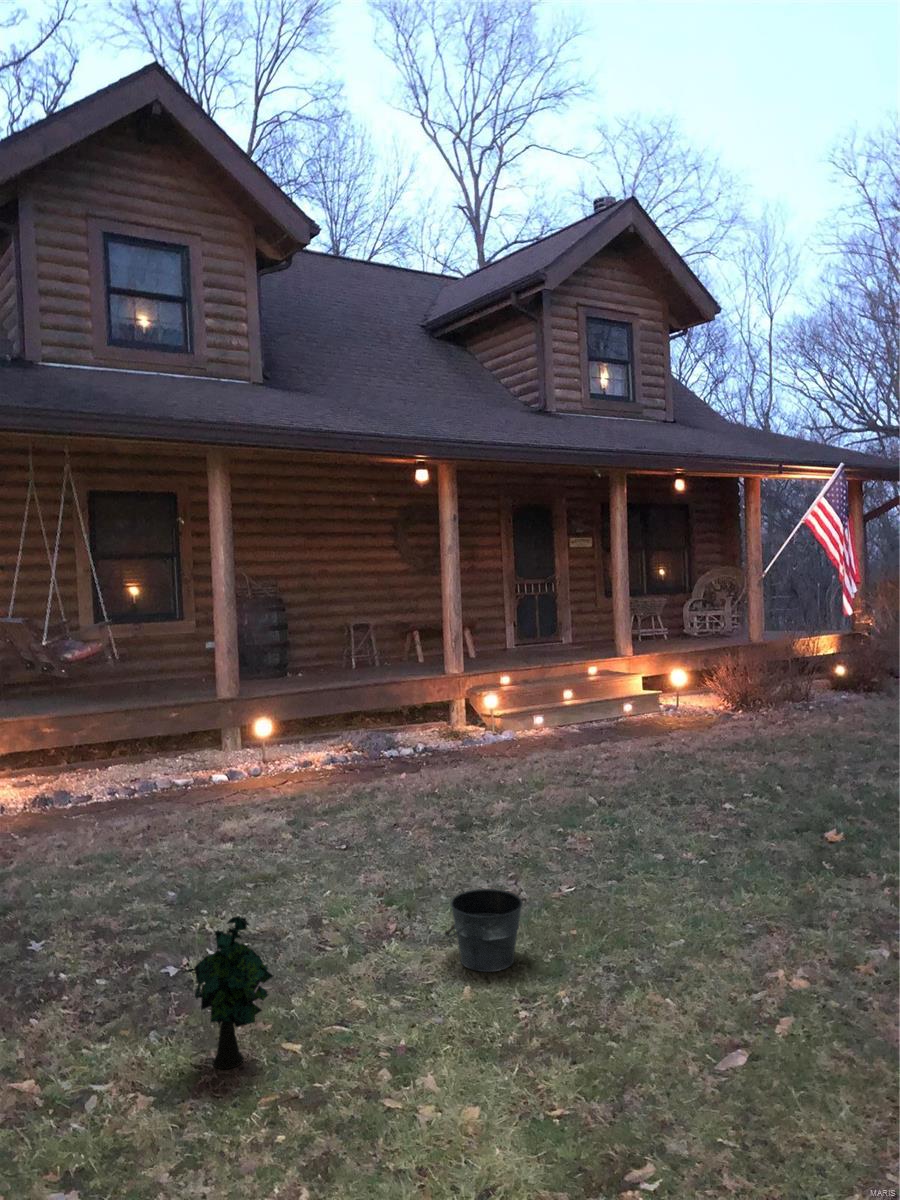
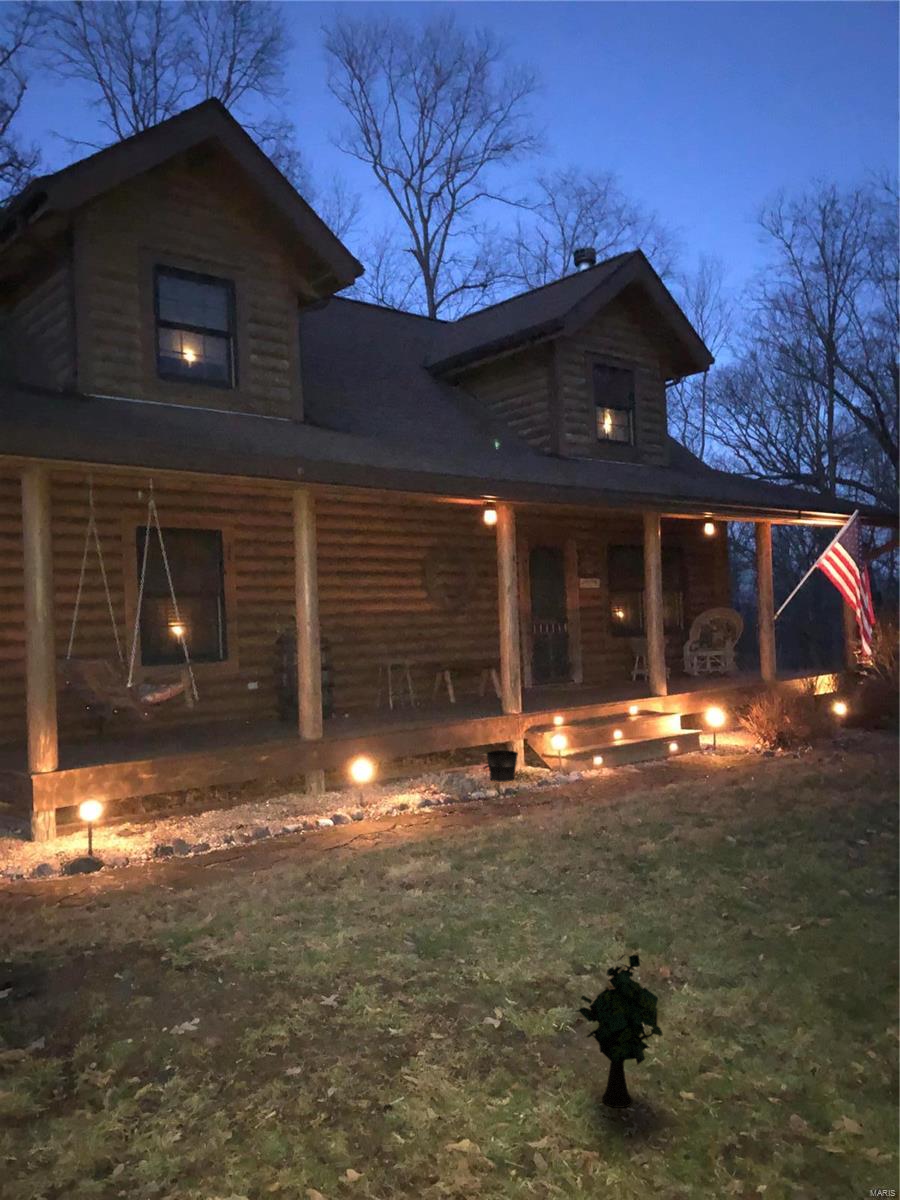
bucket: present [445,889,523,972] -> present [483,750,518,782]

